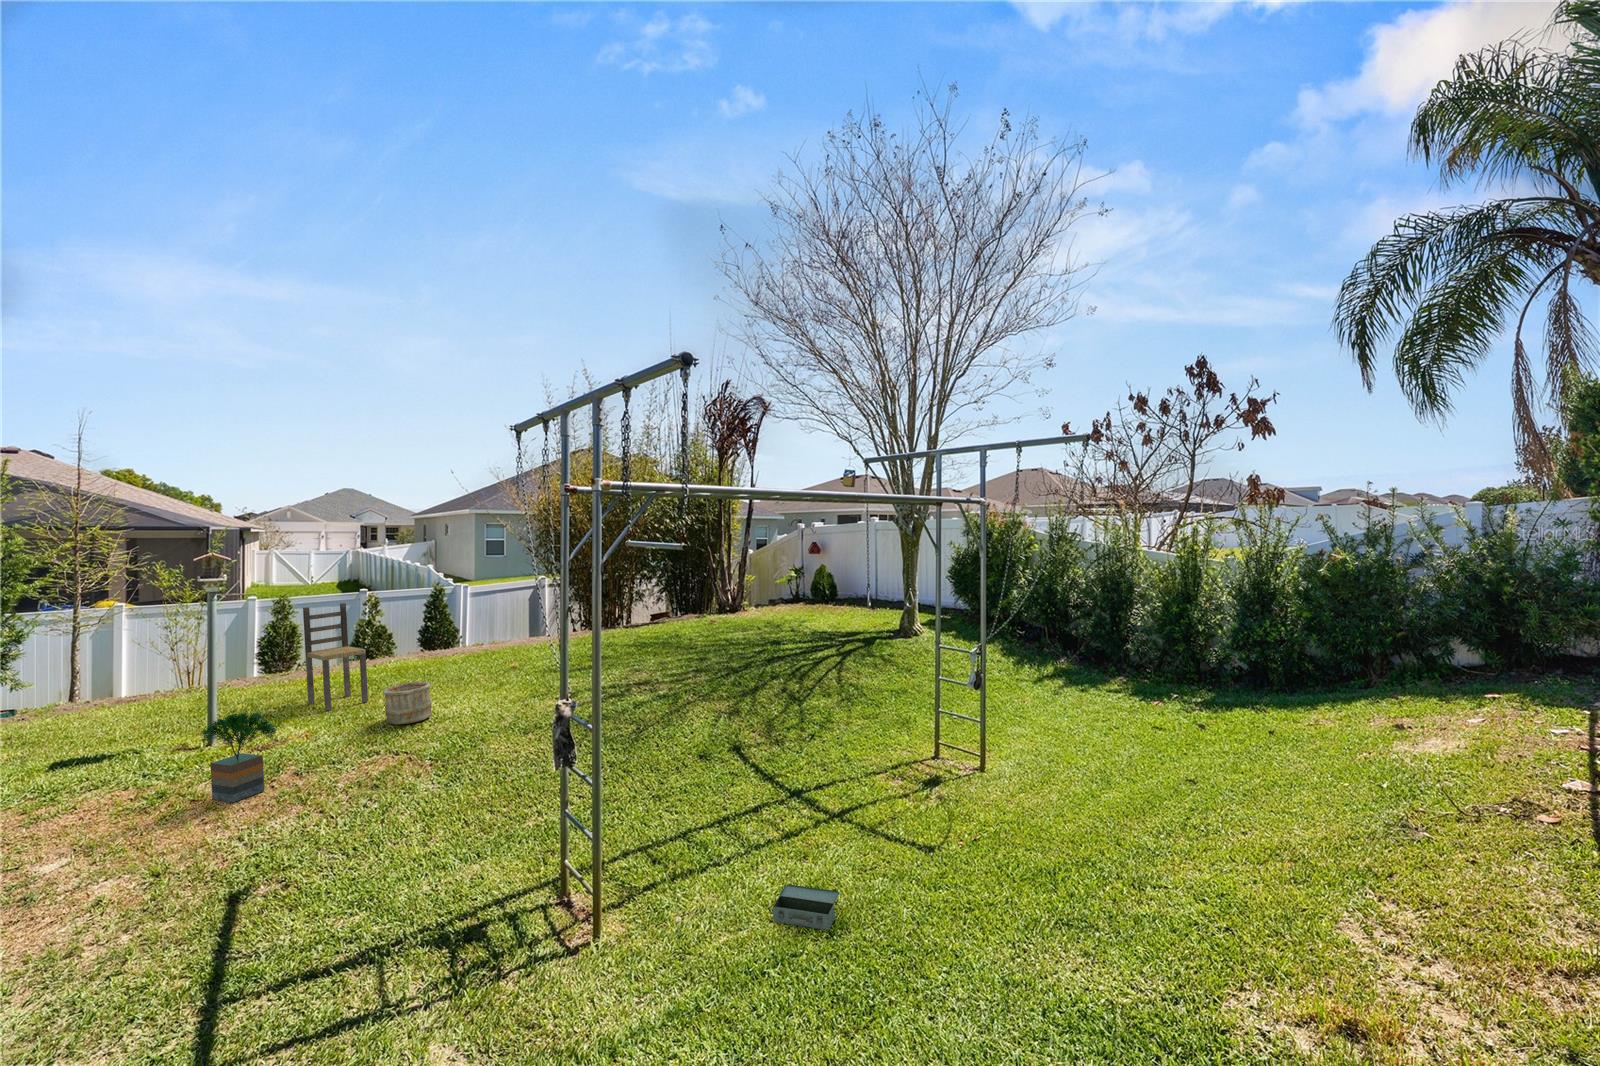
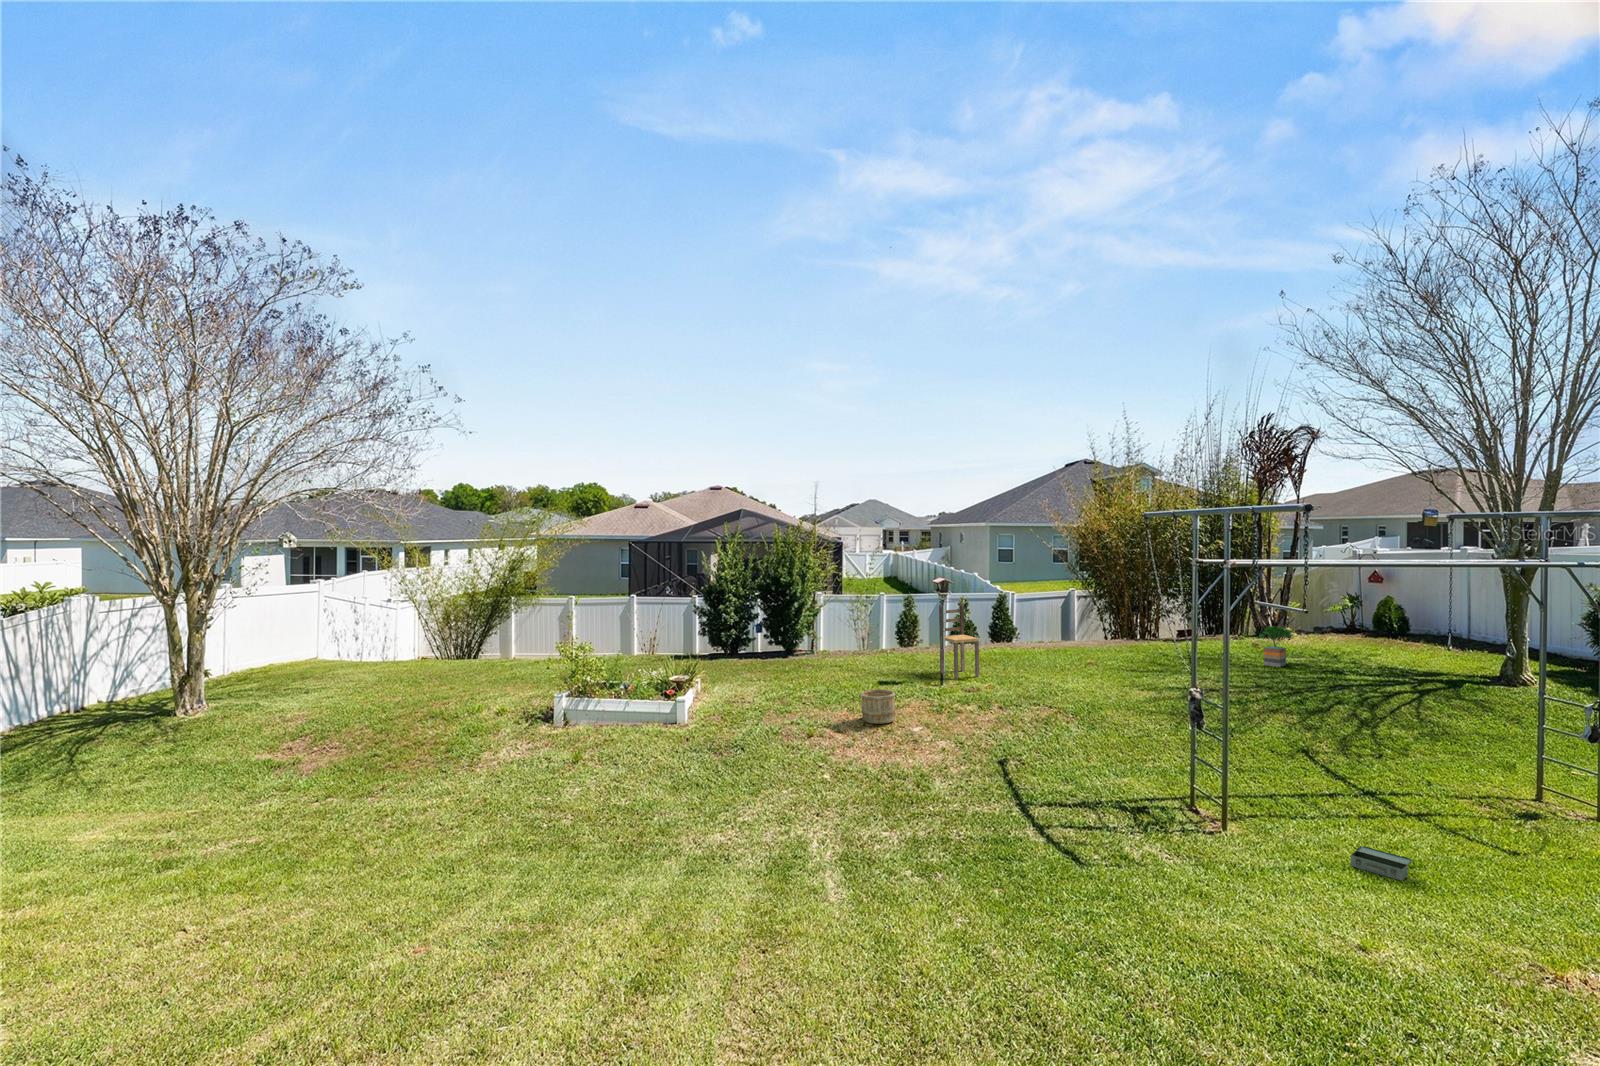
wooden bucket: present [383,681,431,725] -> present [860,689,895,724]
potted tree: present [201,712,277,802] -> present [1259,626,1293,667]

